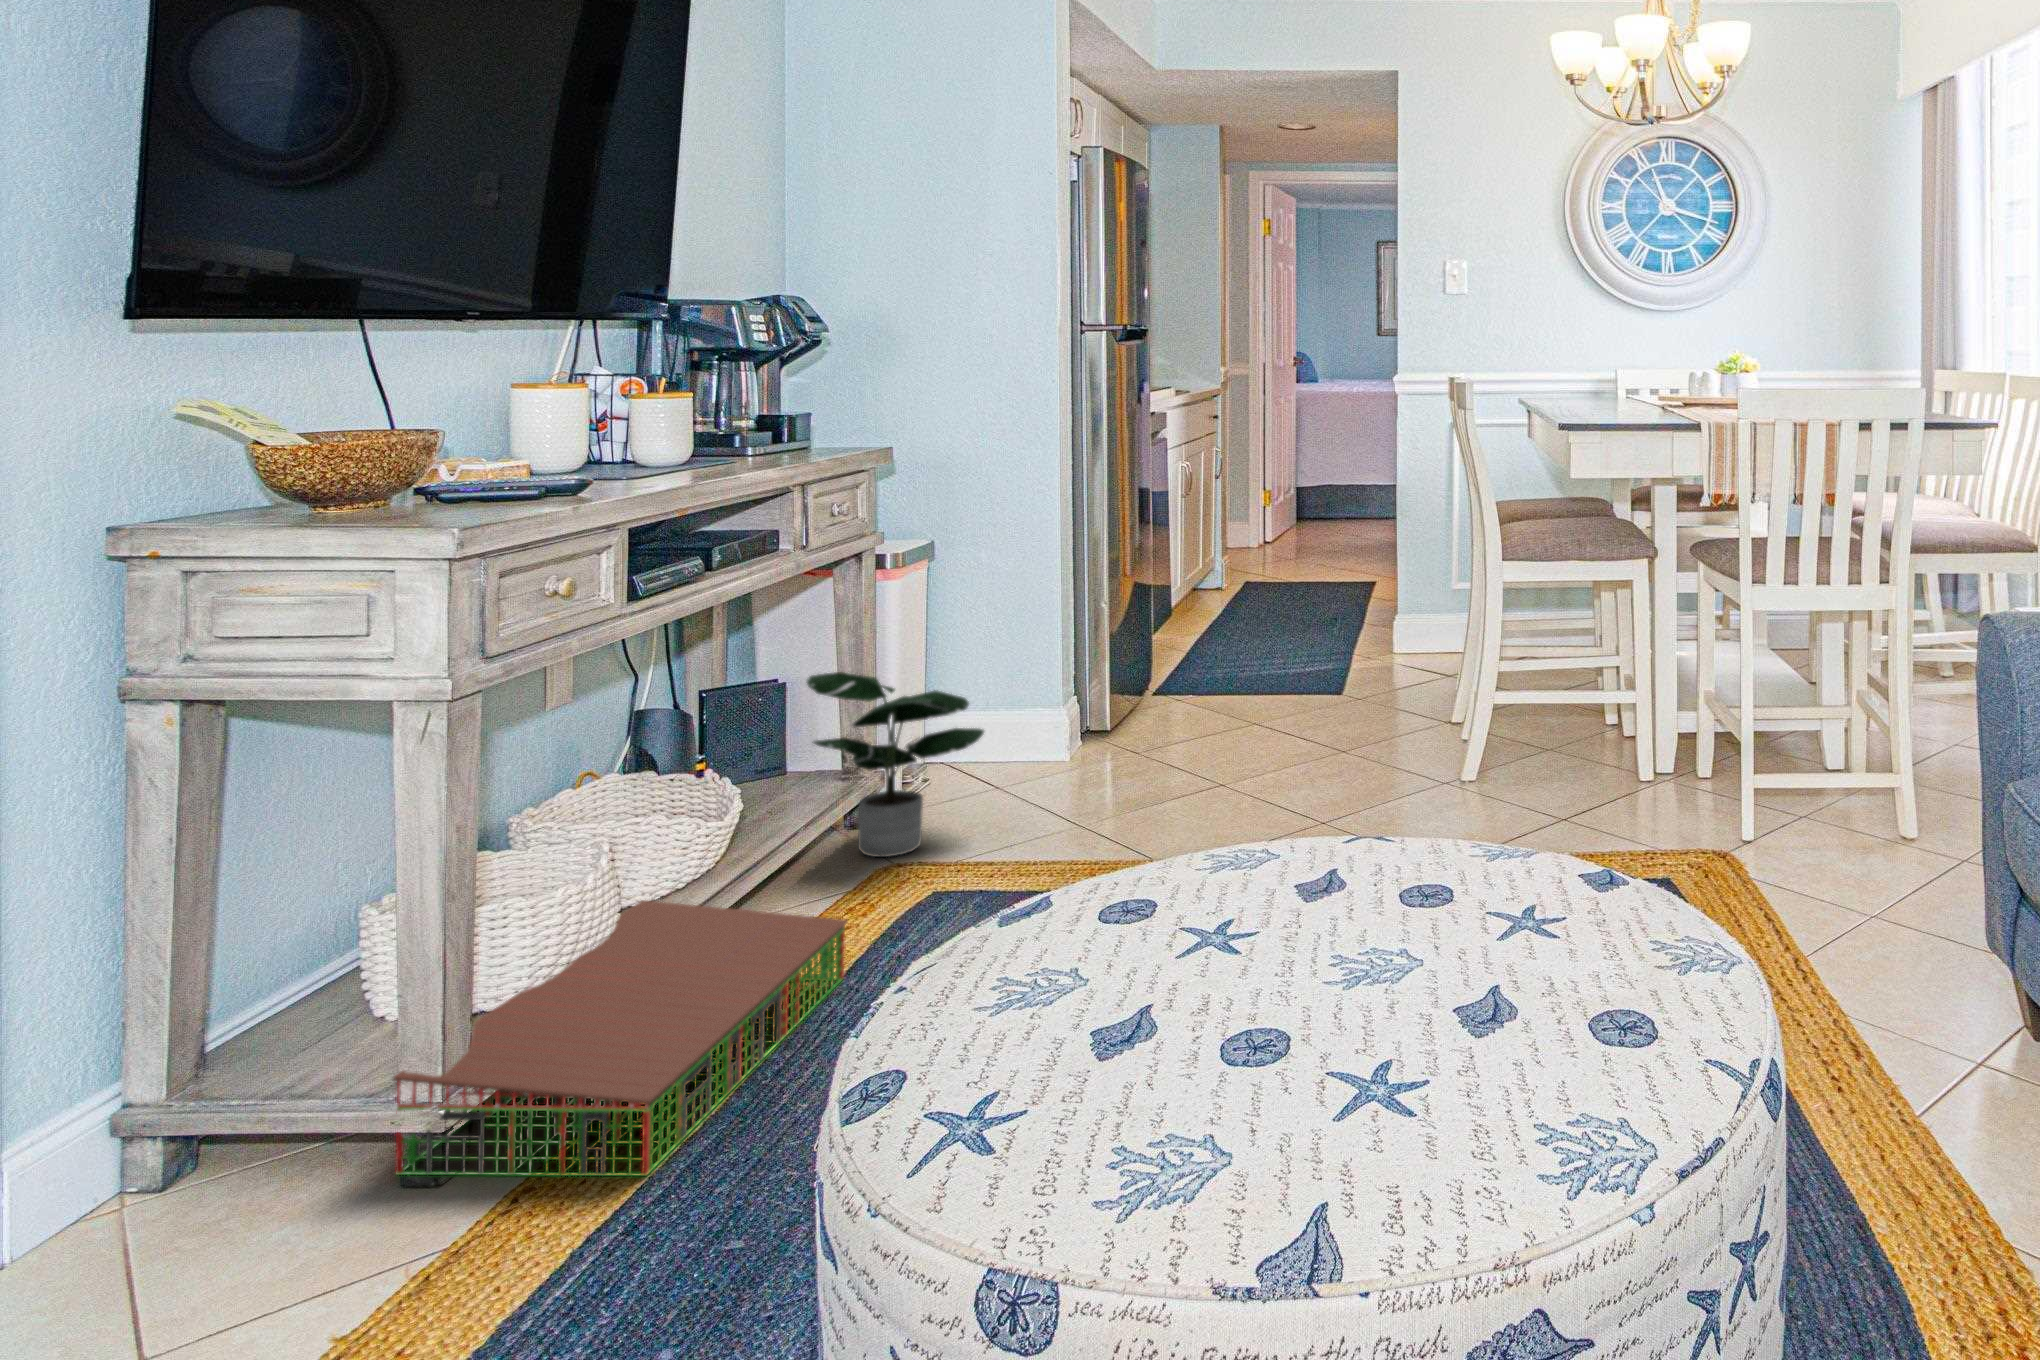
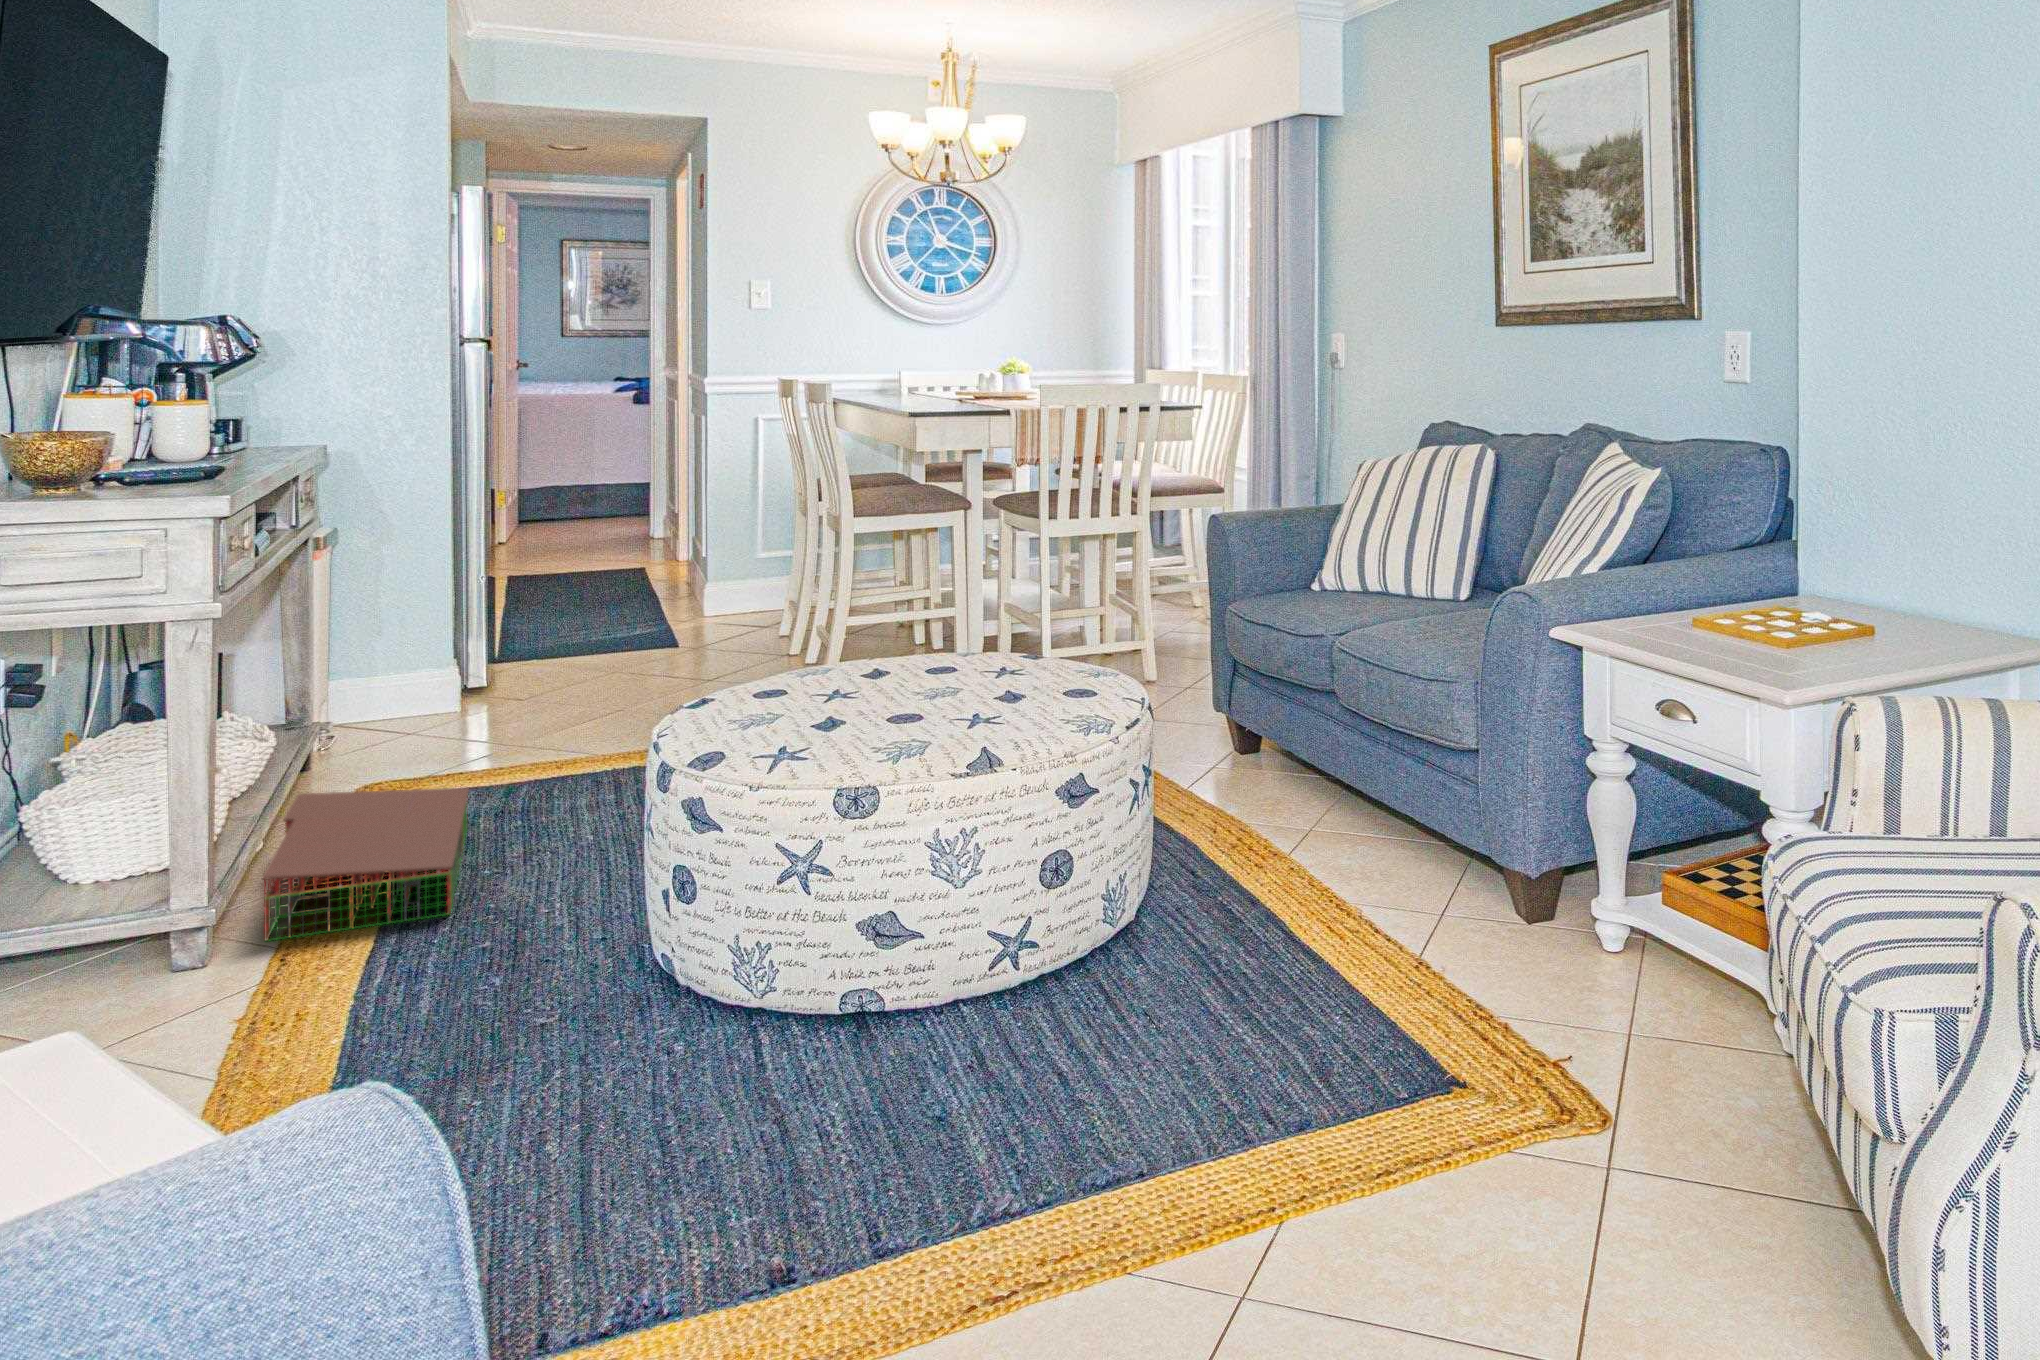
potted plant: present [807,672,984,857] -> none [332,635,481,773]

